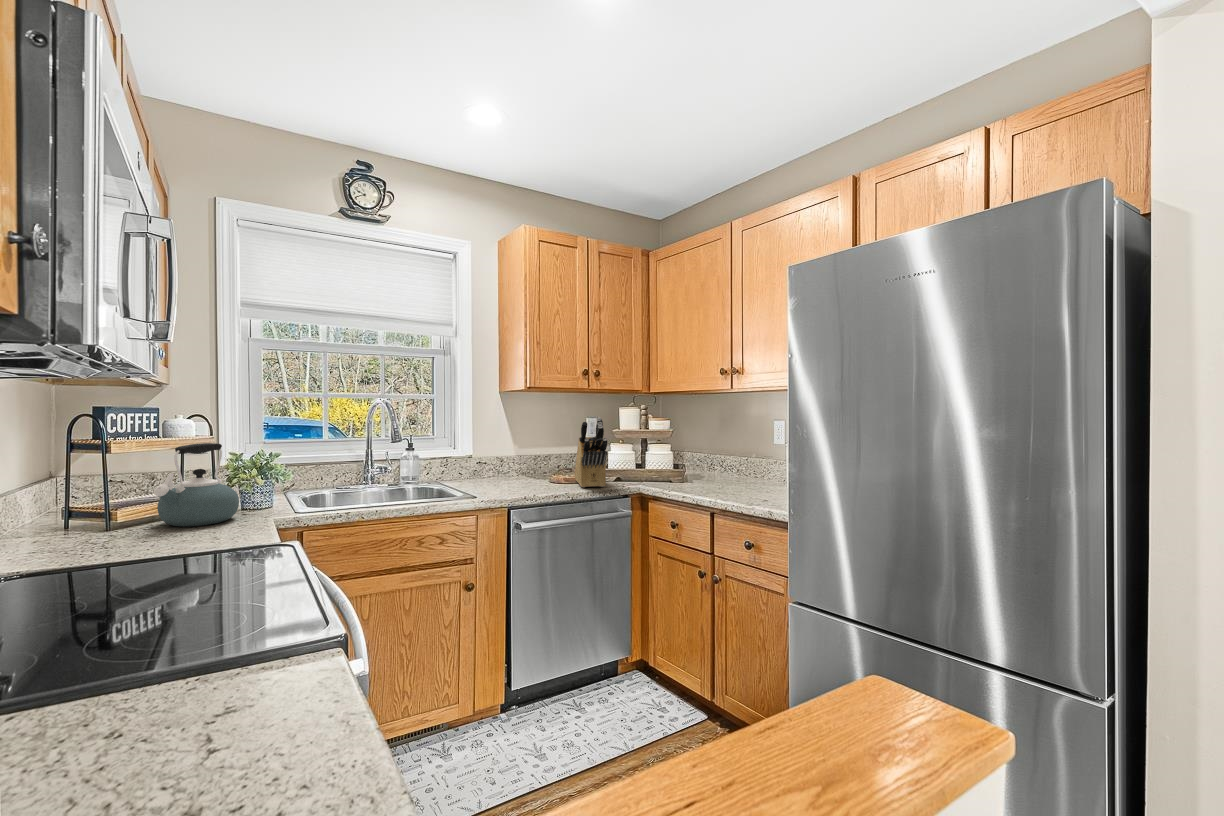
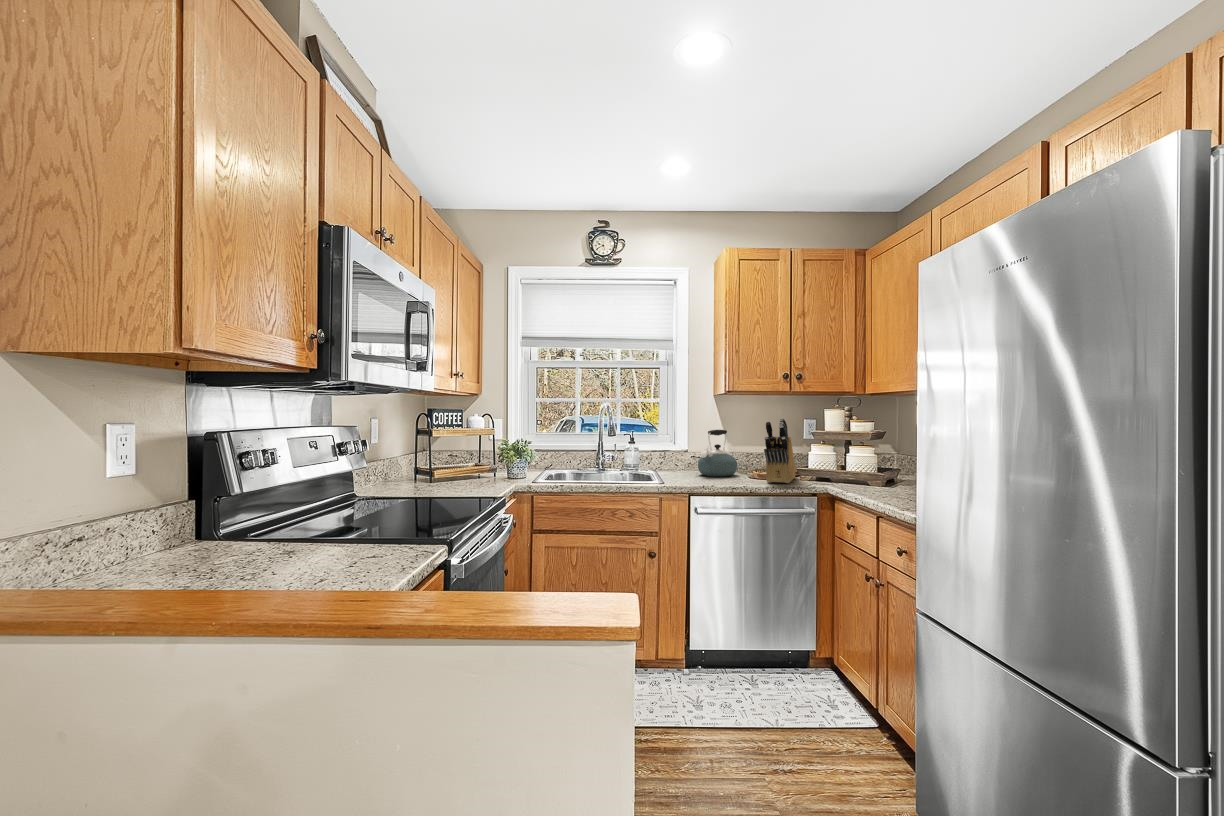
kettle: present [154,443,239,527] -> present [698,430,738,477]

